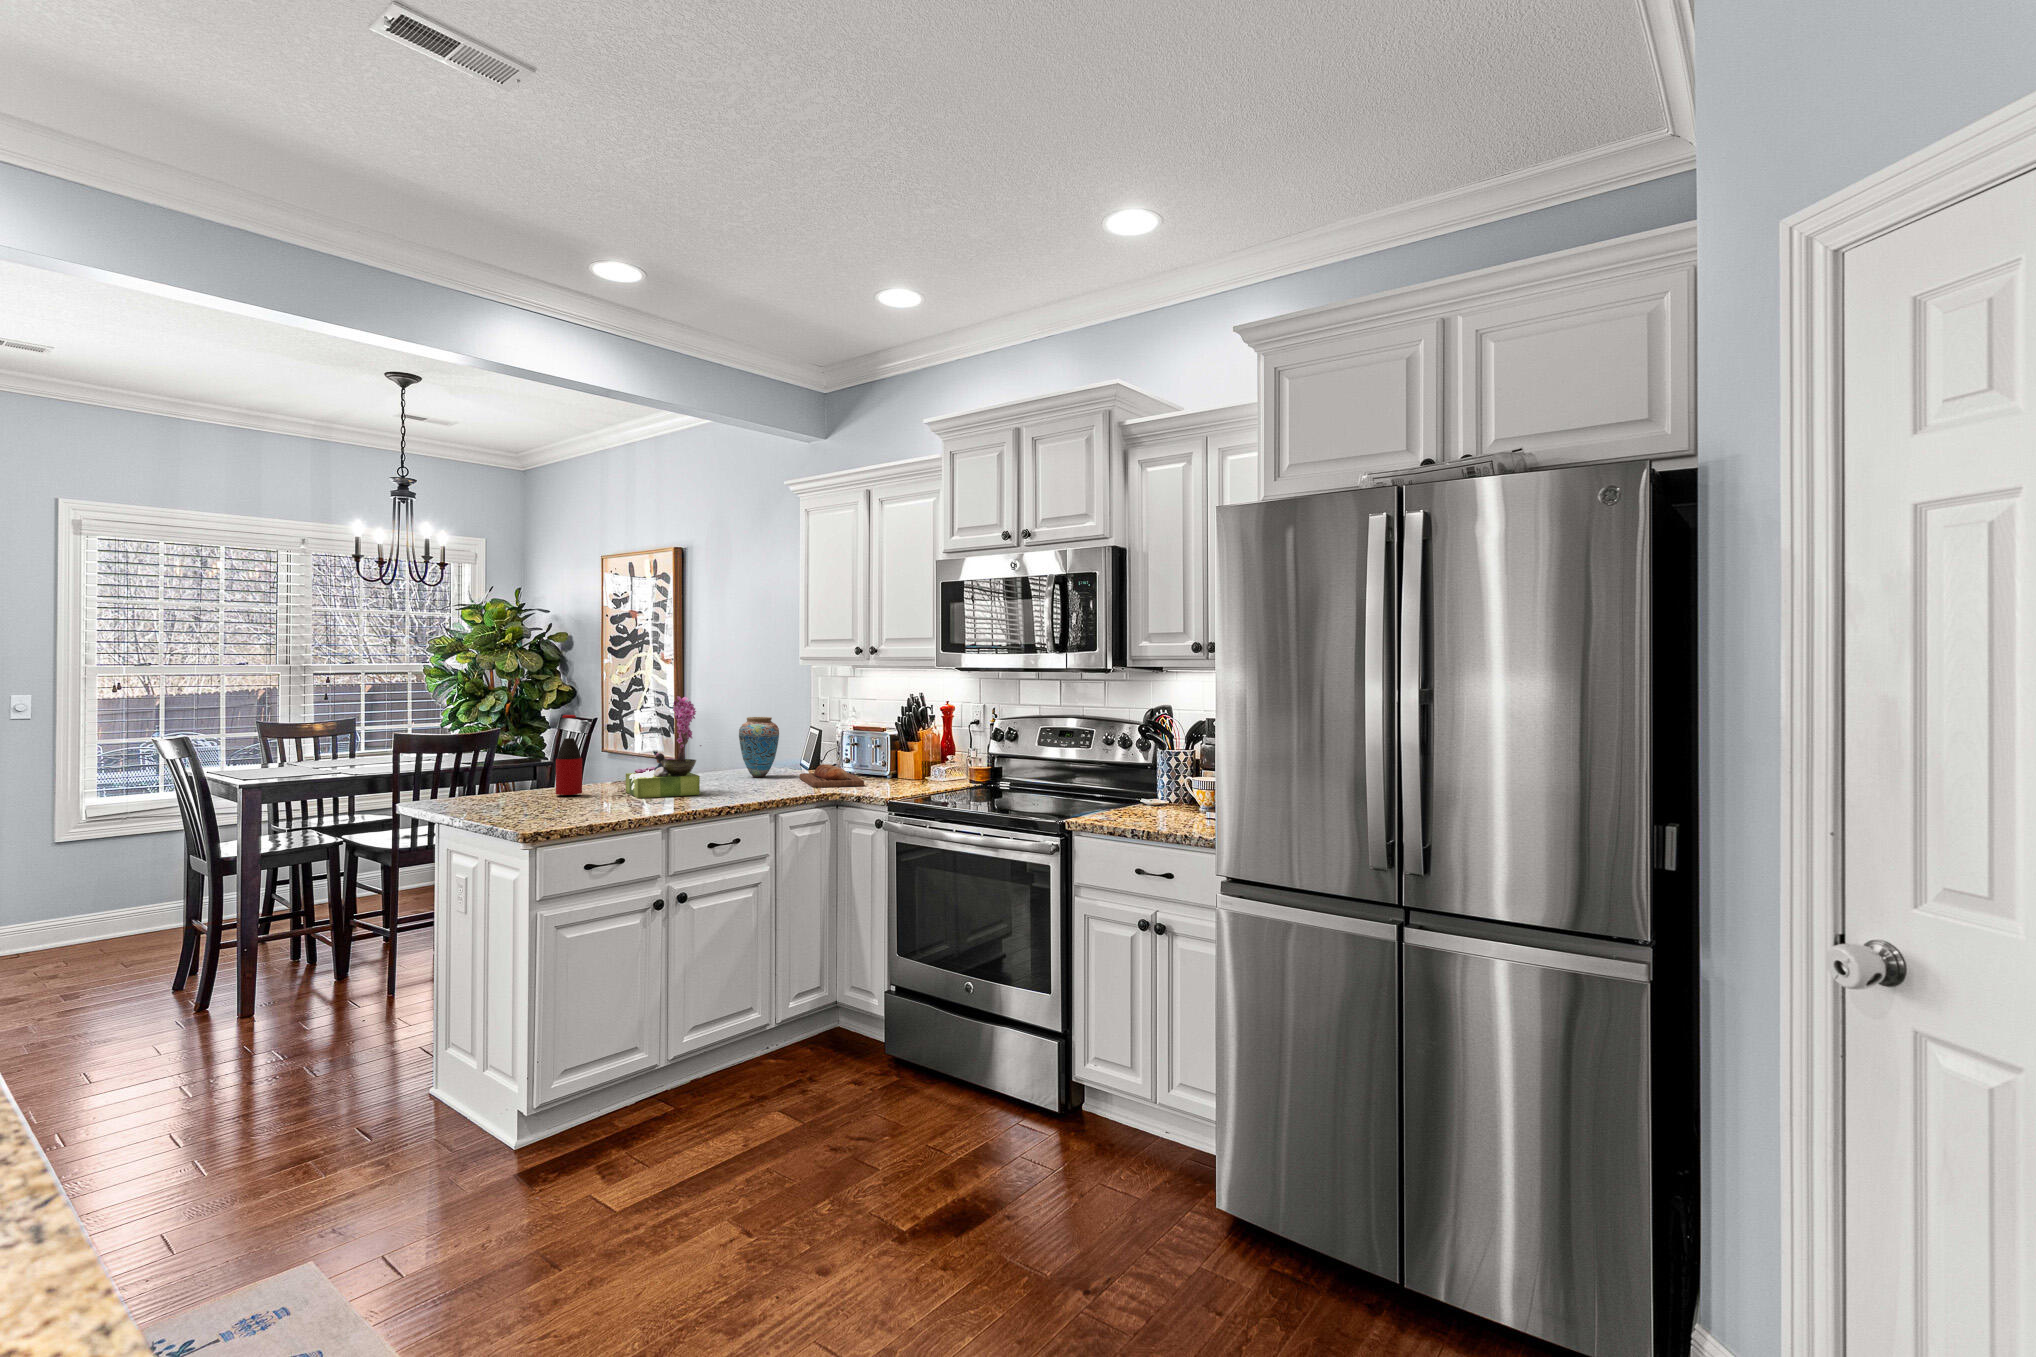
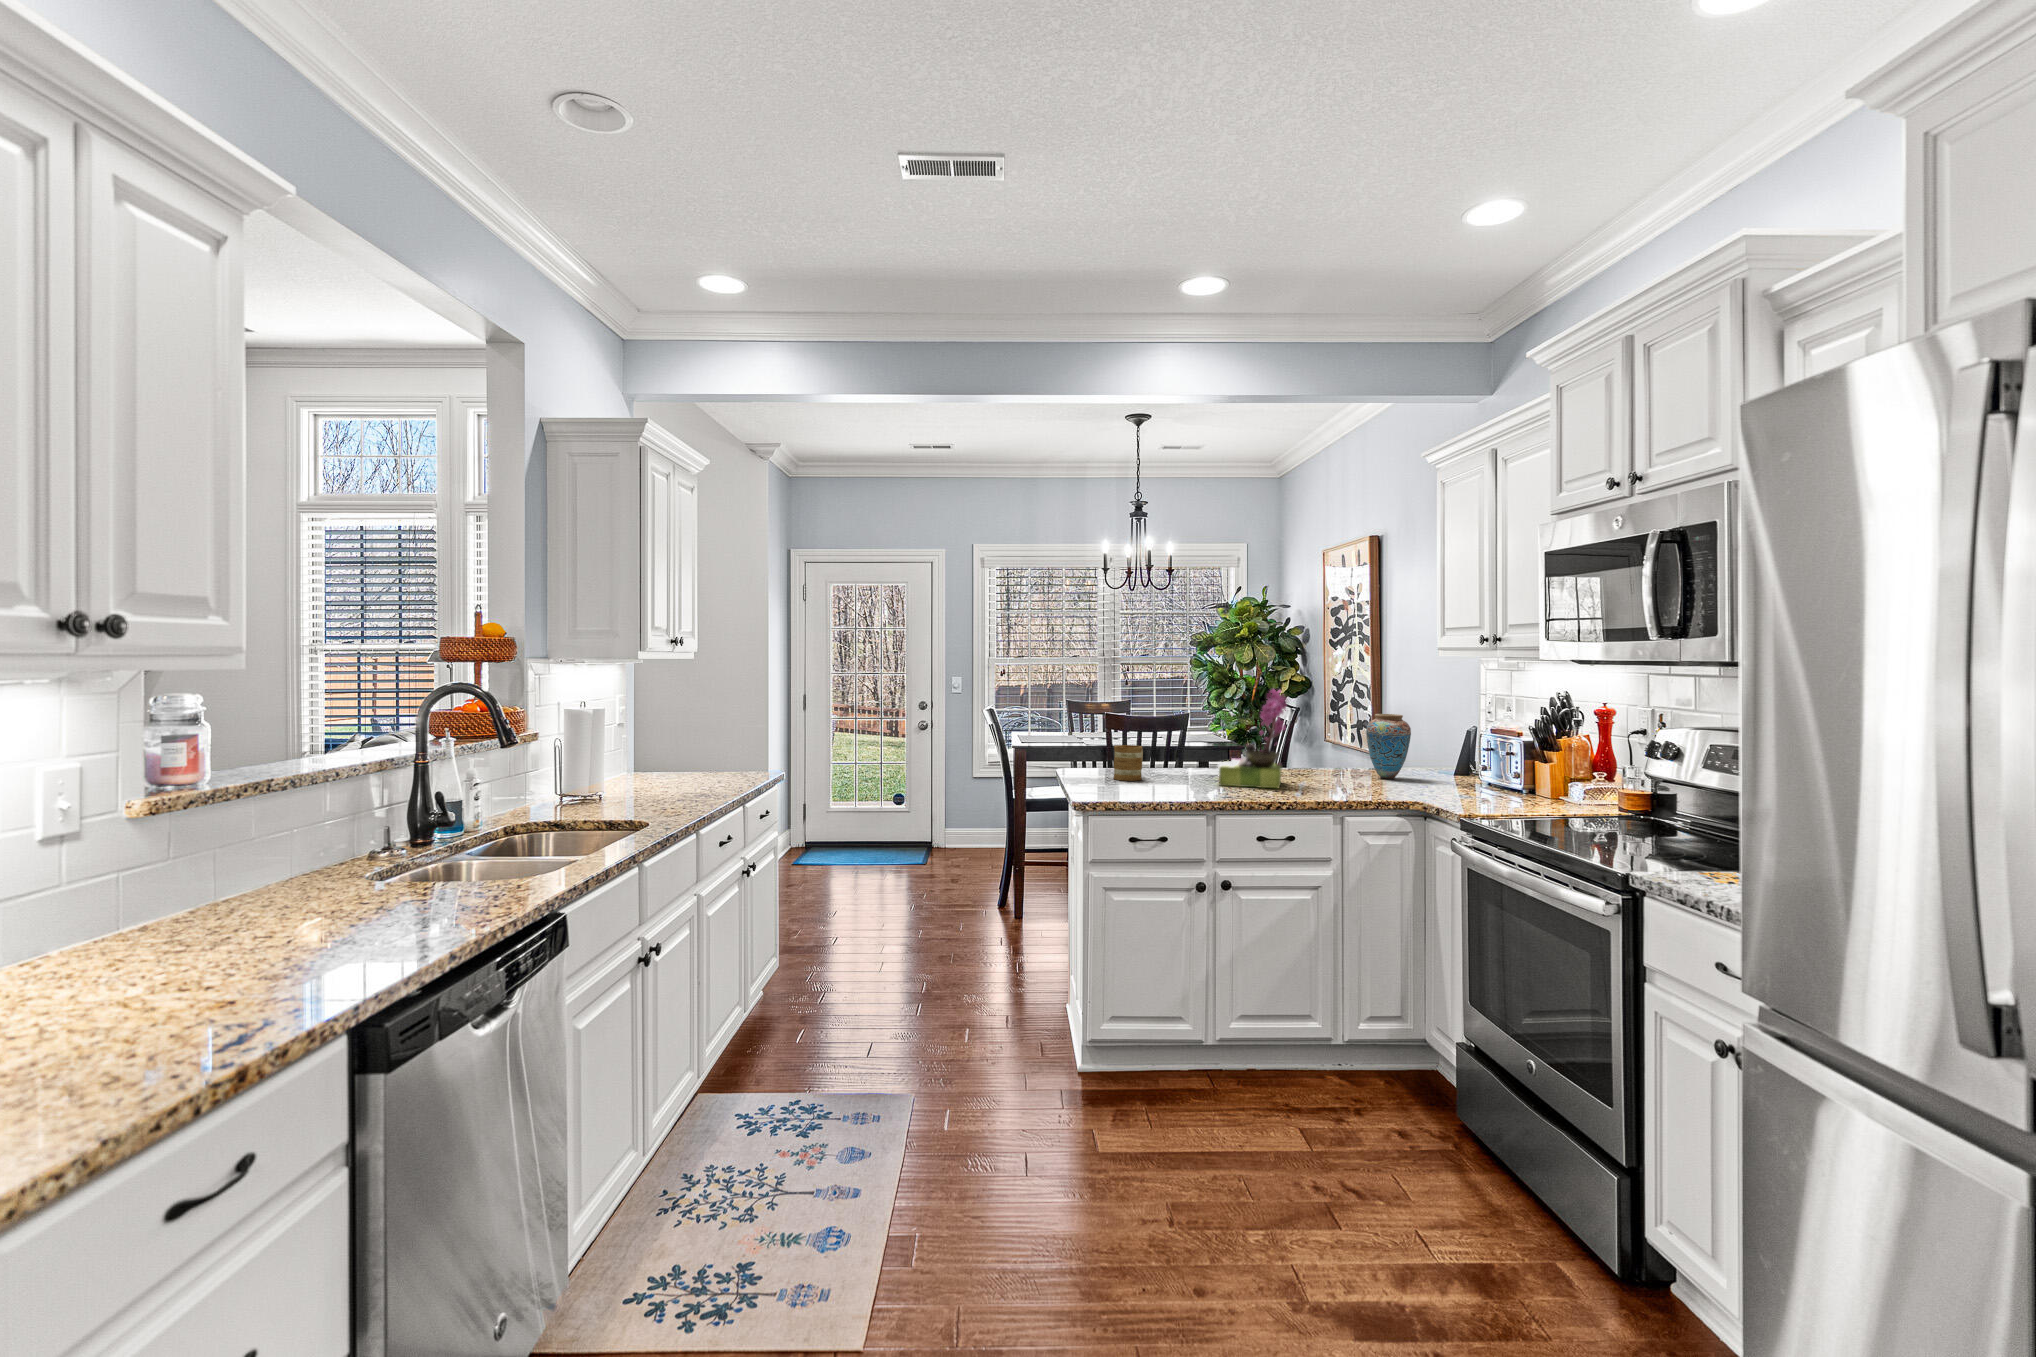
bottle: present [556,715,582,795] -> none [1160,703,1183,778]
mug: none [513,764,549,805] -> present [1114,745,1143,781]
bread loaf: present [800,764,864,788] -> none [1414,771,1482,799]

